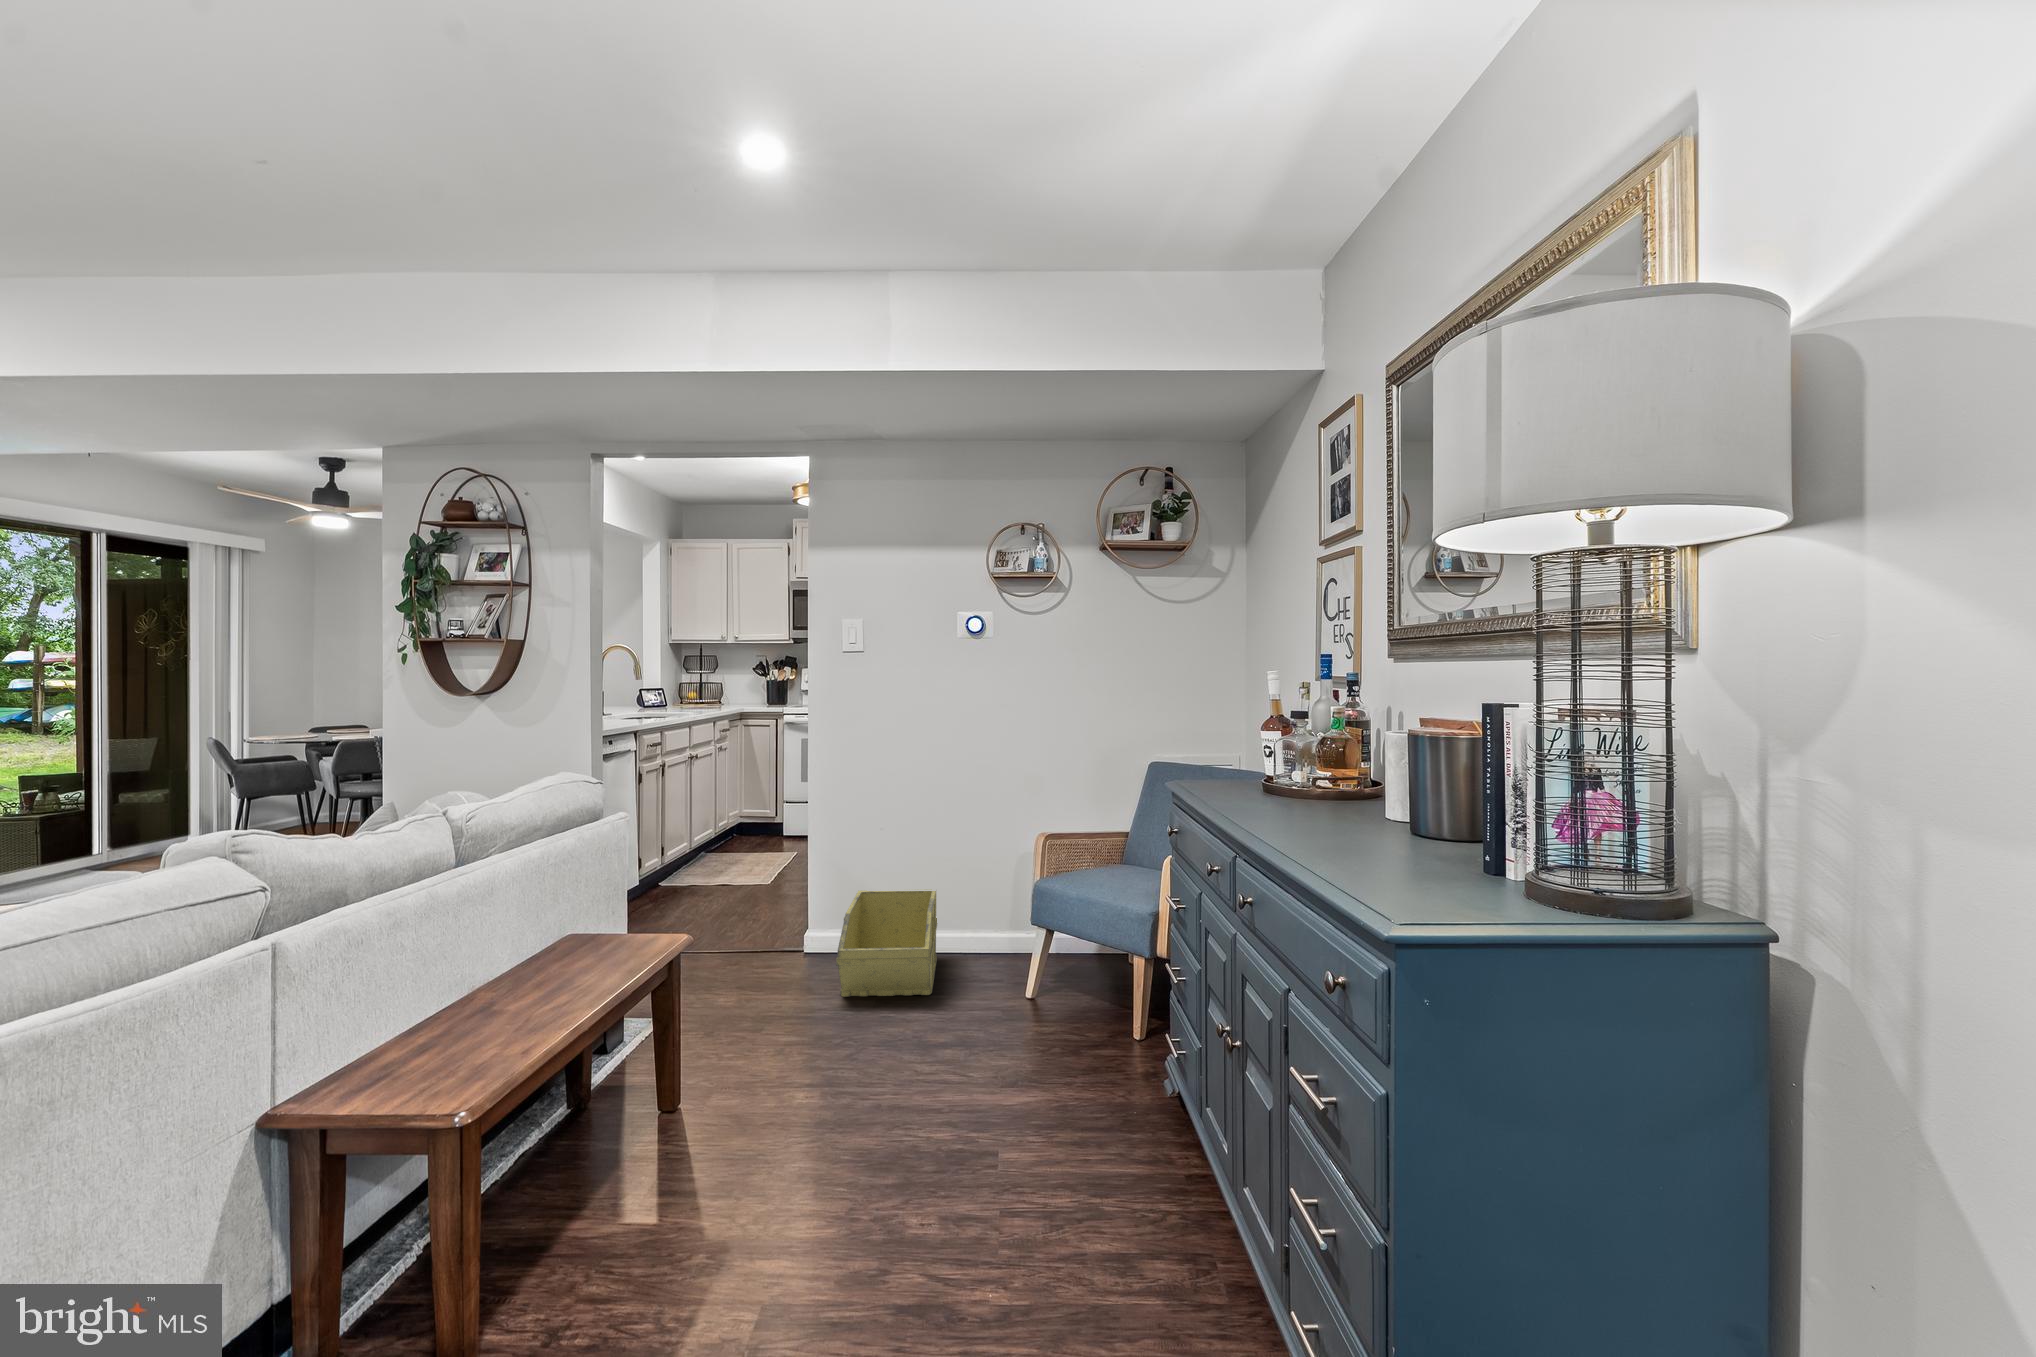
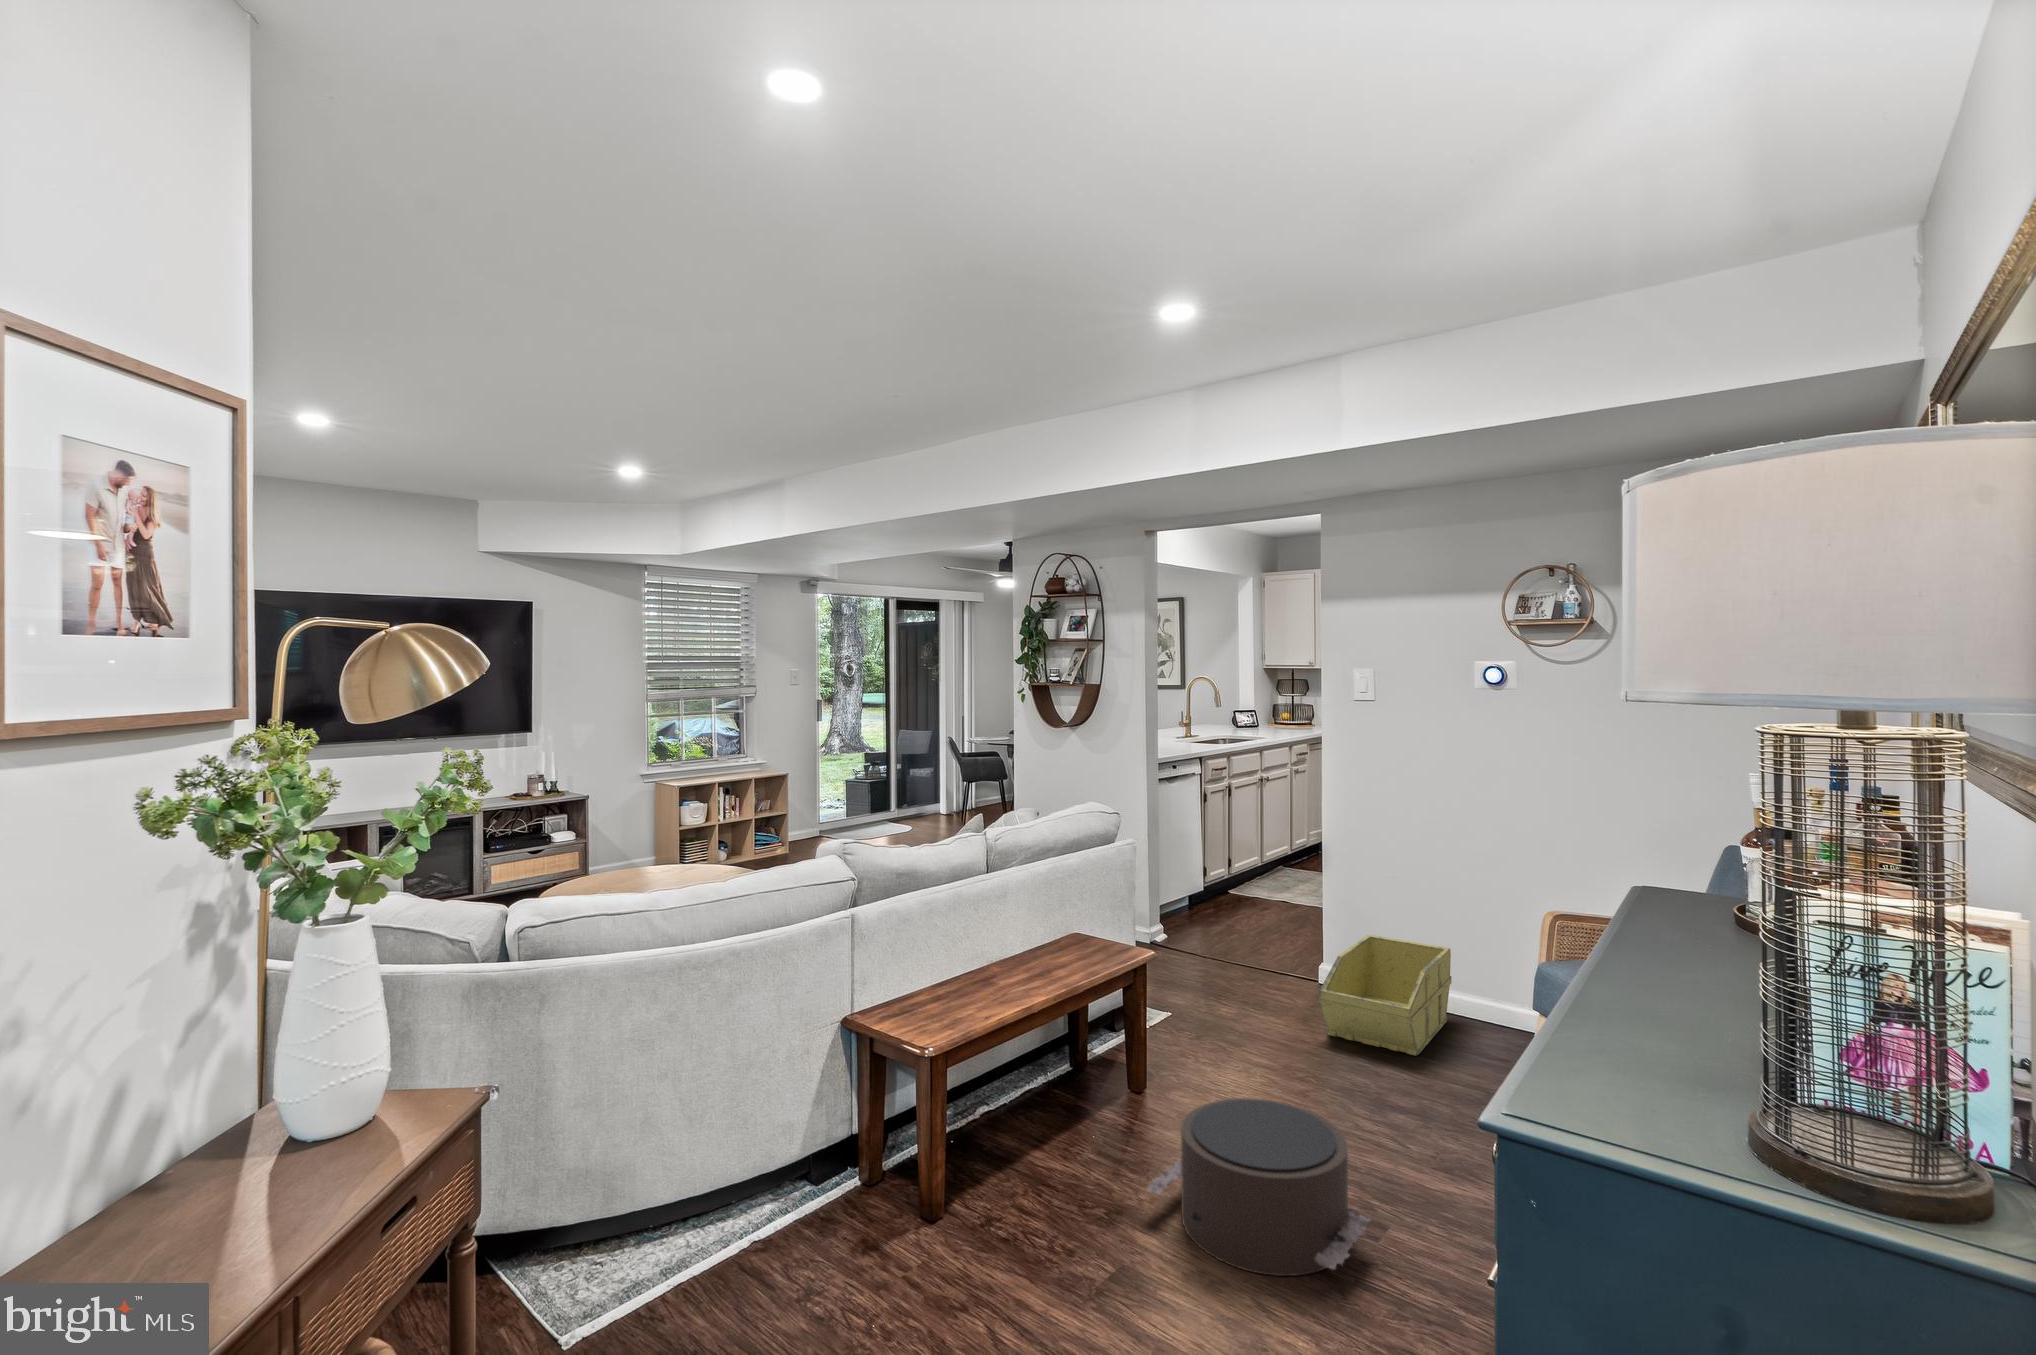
pouf: none [762,1058,1005,1252] -> present [1147,1098,1370,1276]

